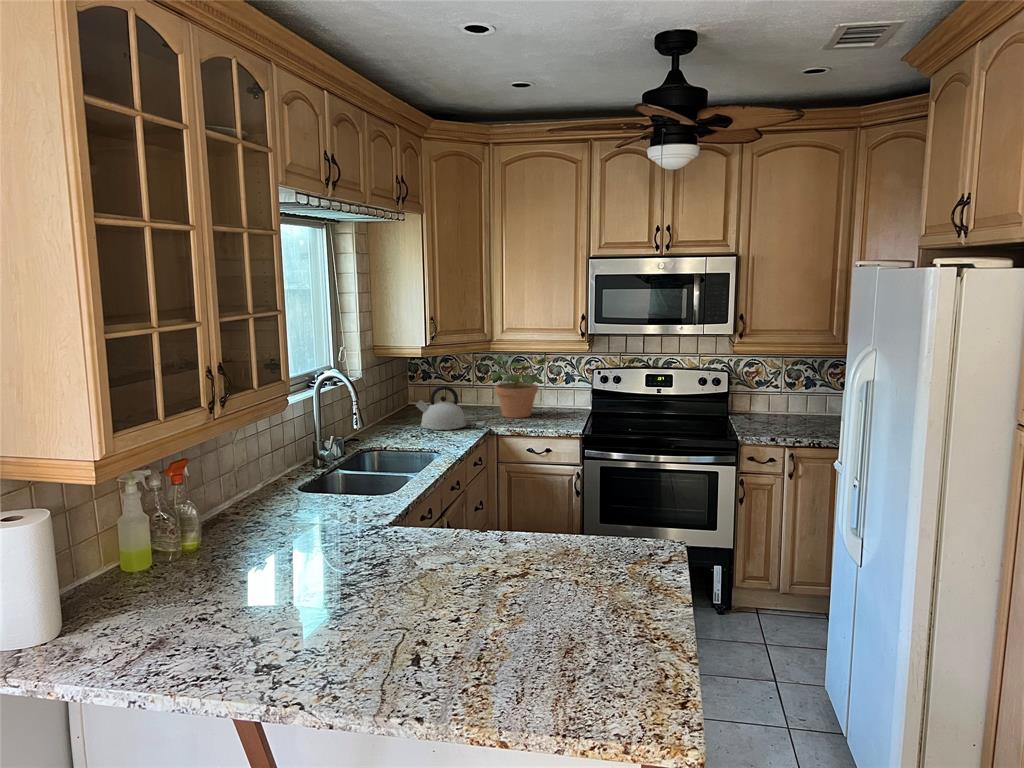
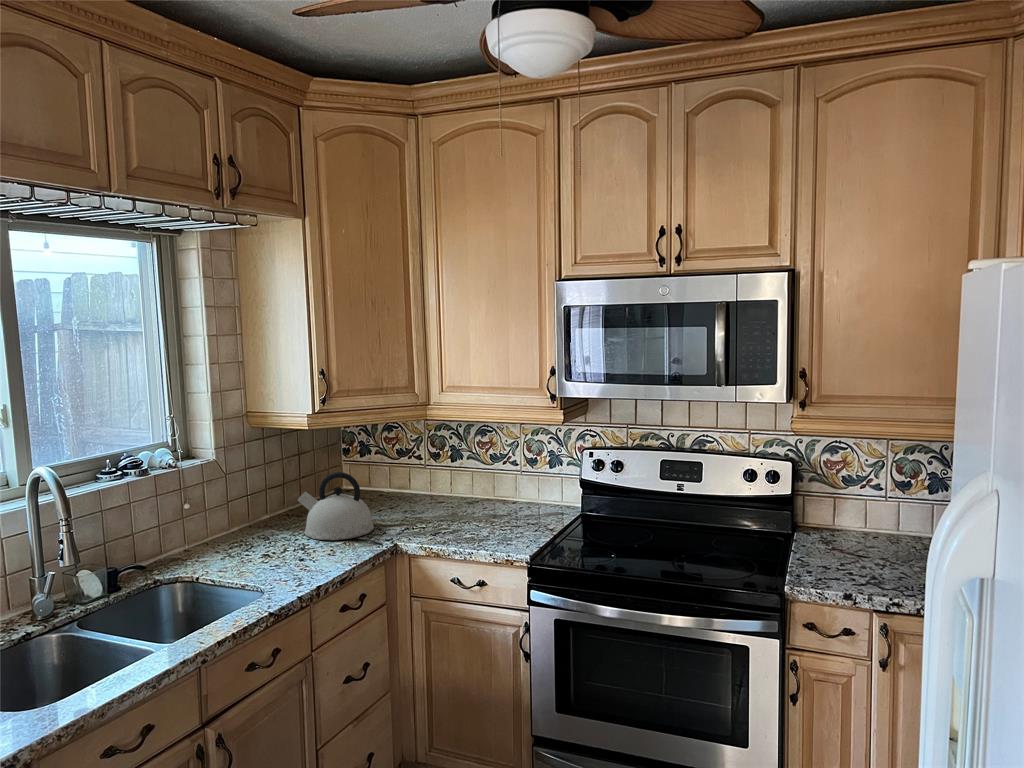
potted plant: present [491,355,548,418] -> none [417,424,523,520]

